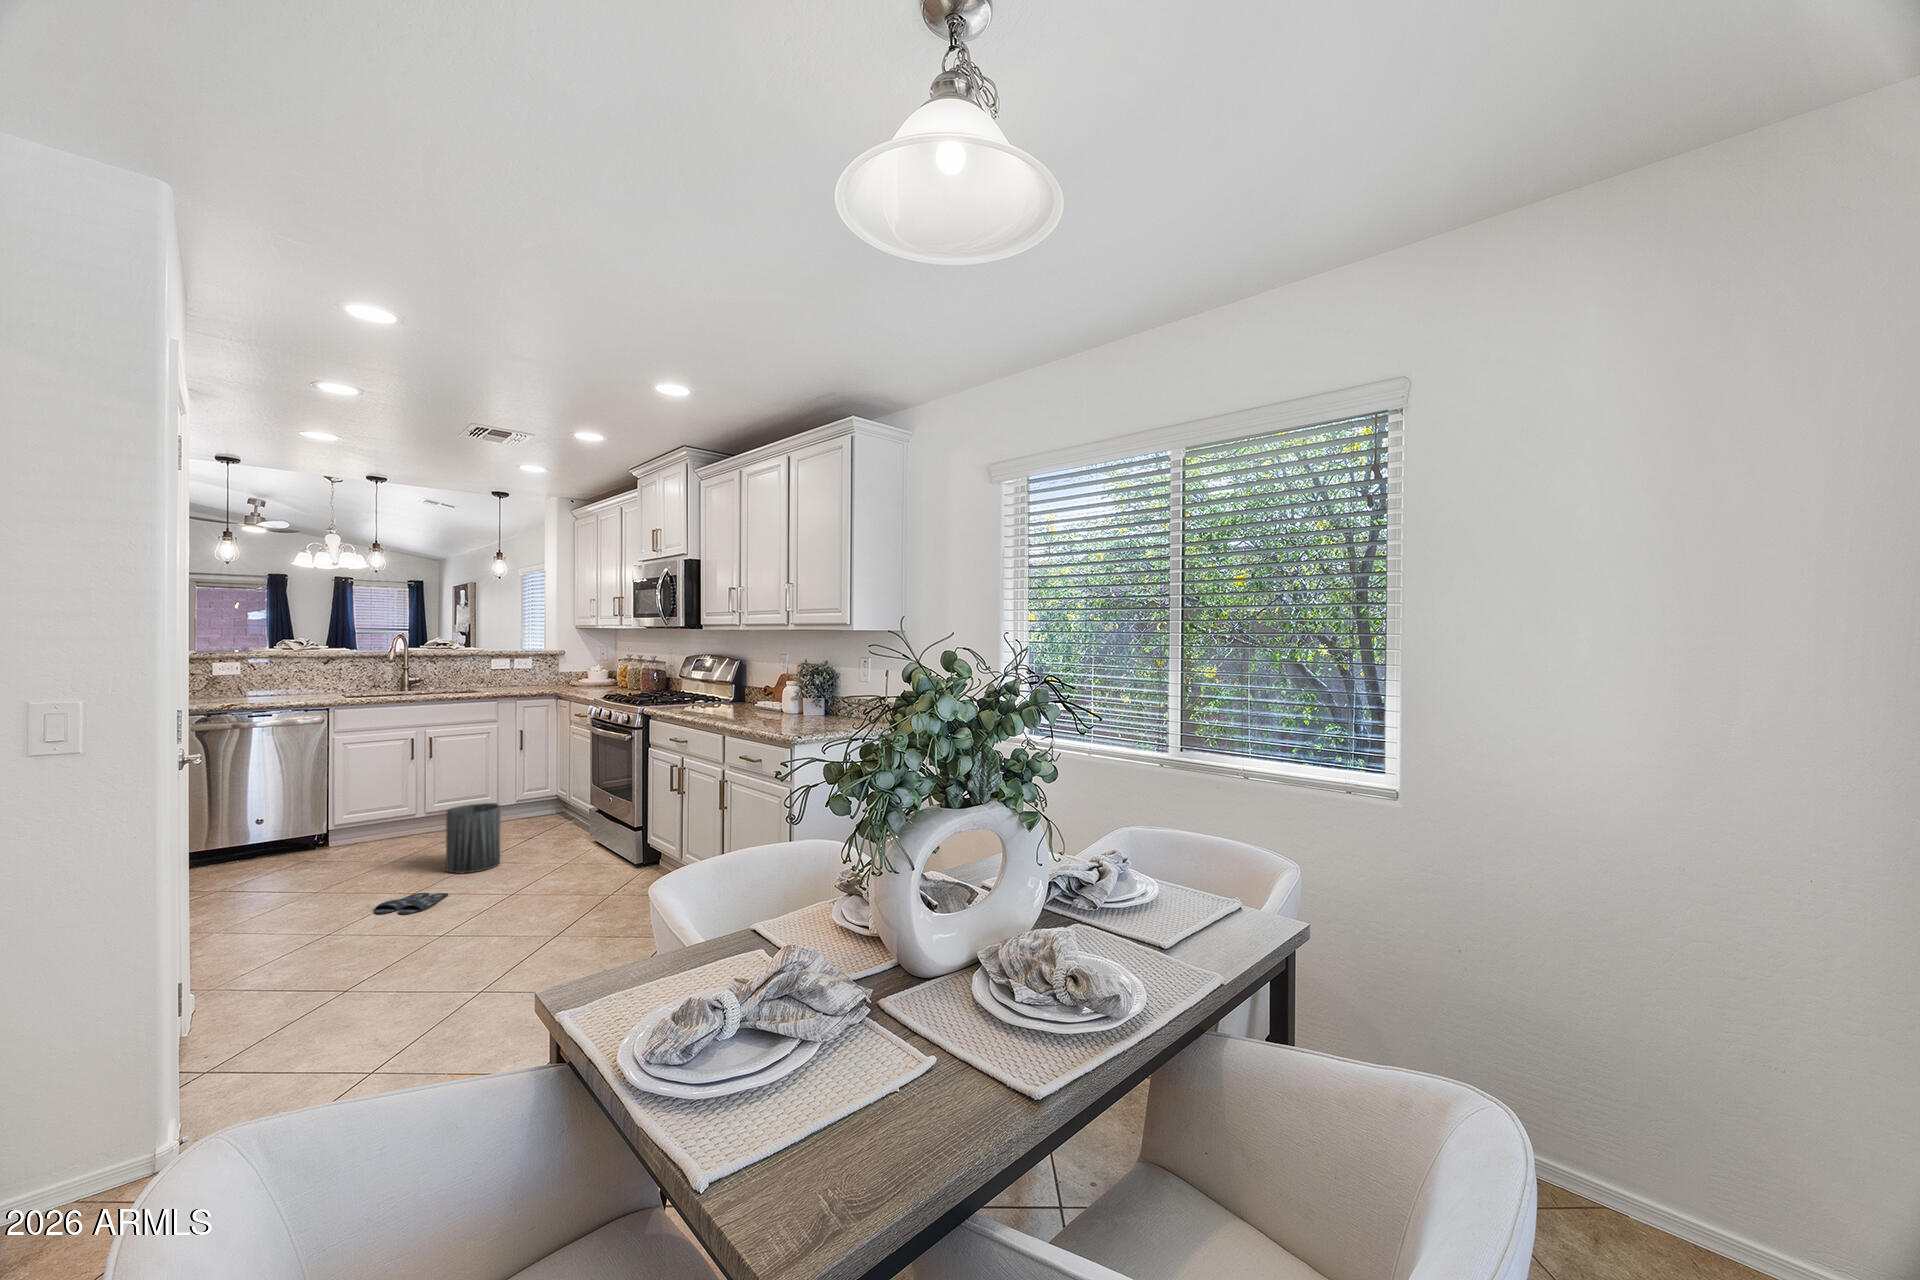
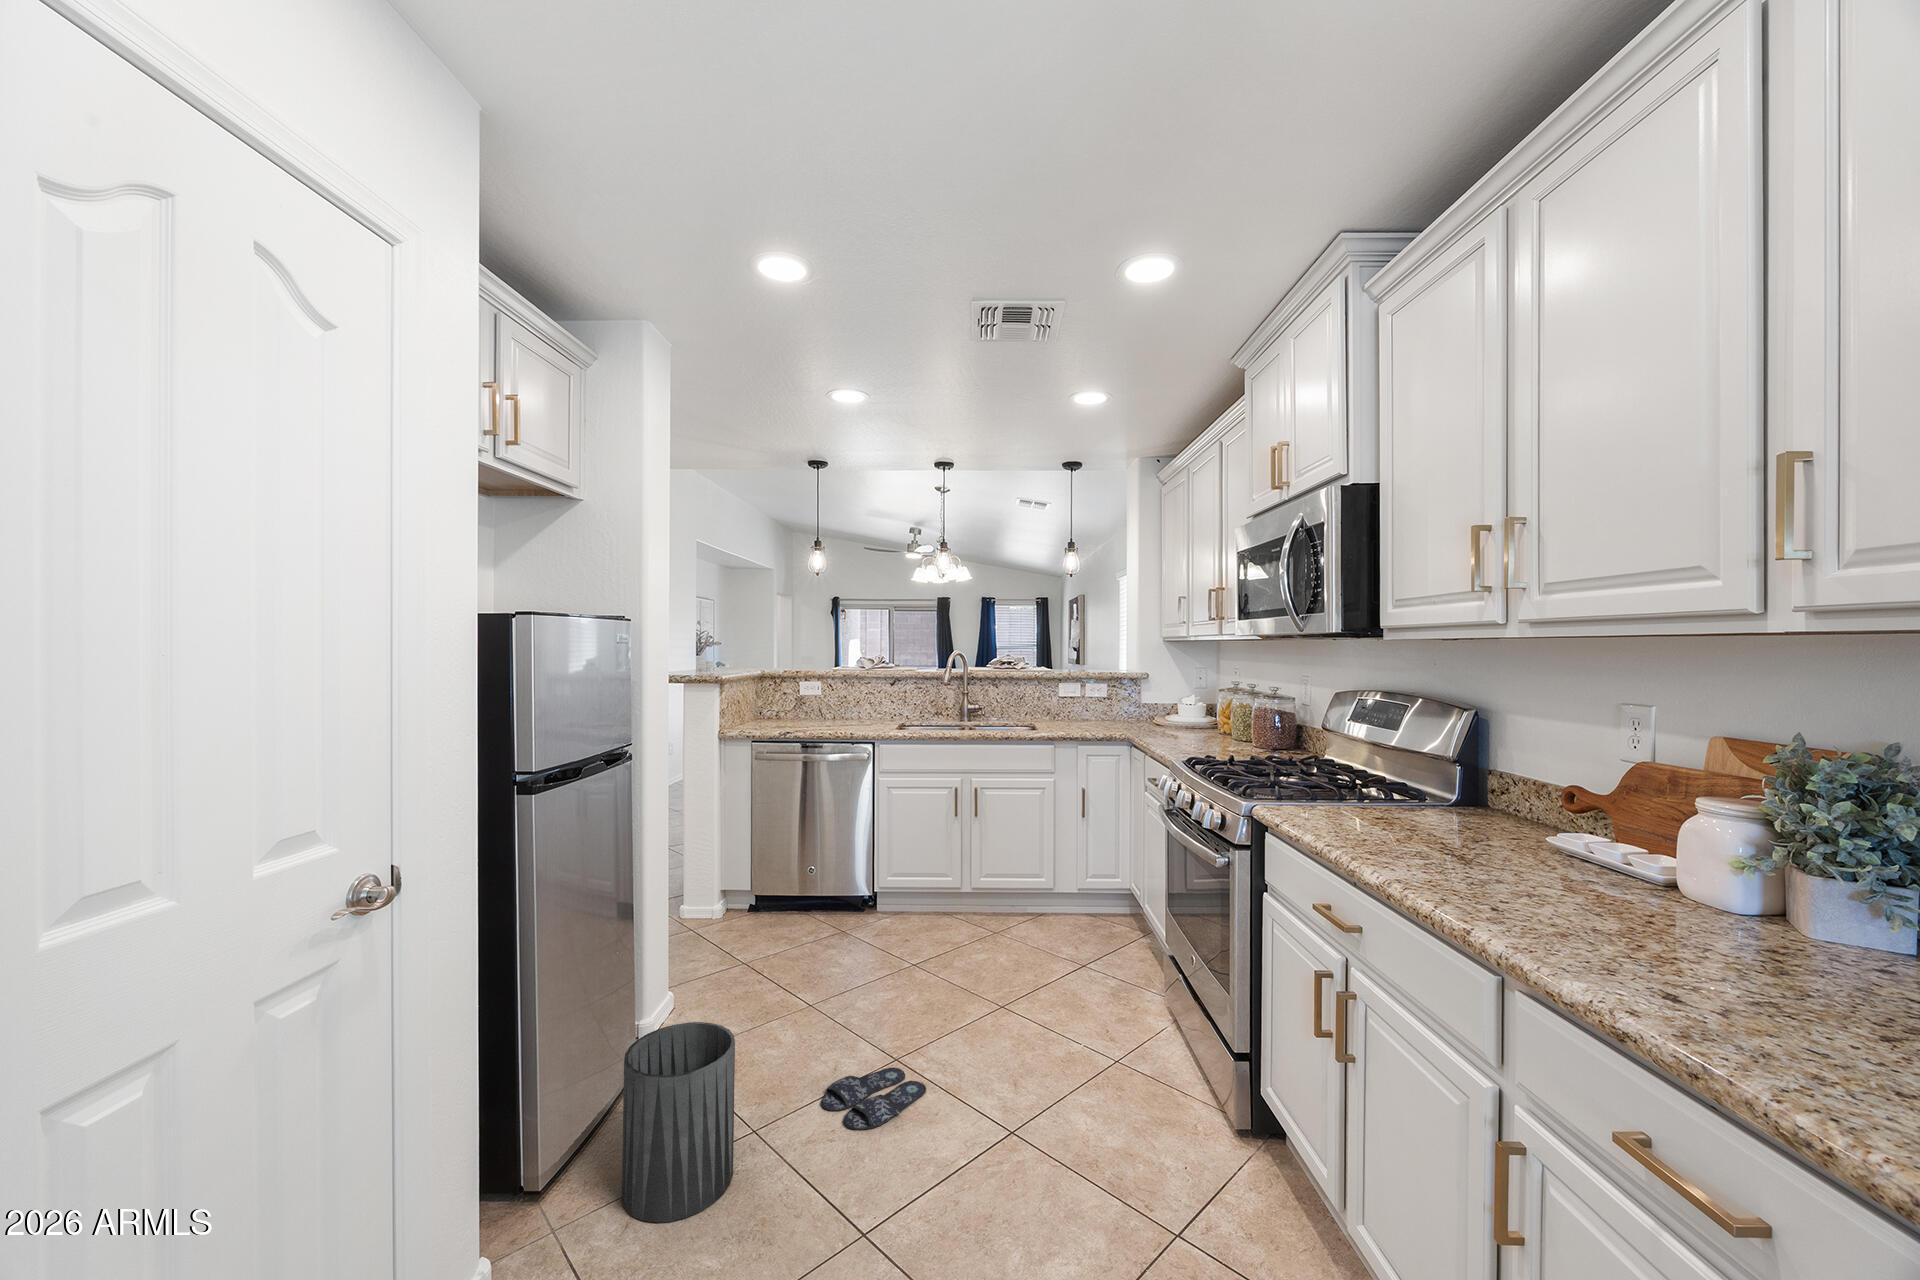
trash can: present [446,803,501,873] -> present [622,1022,735,1223]

